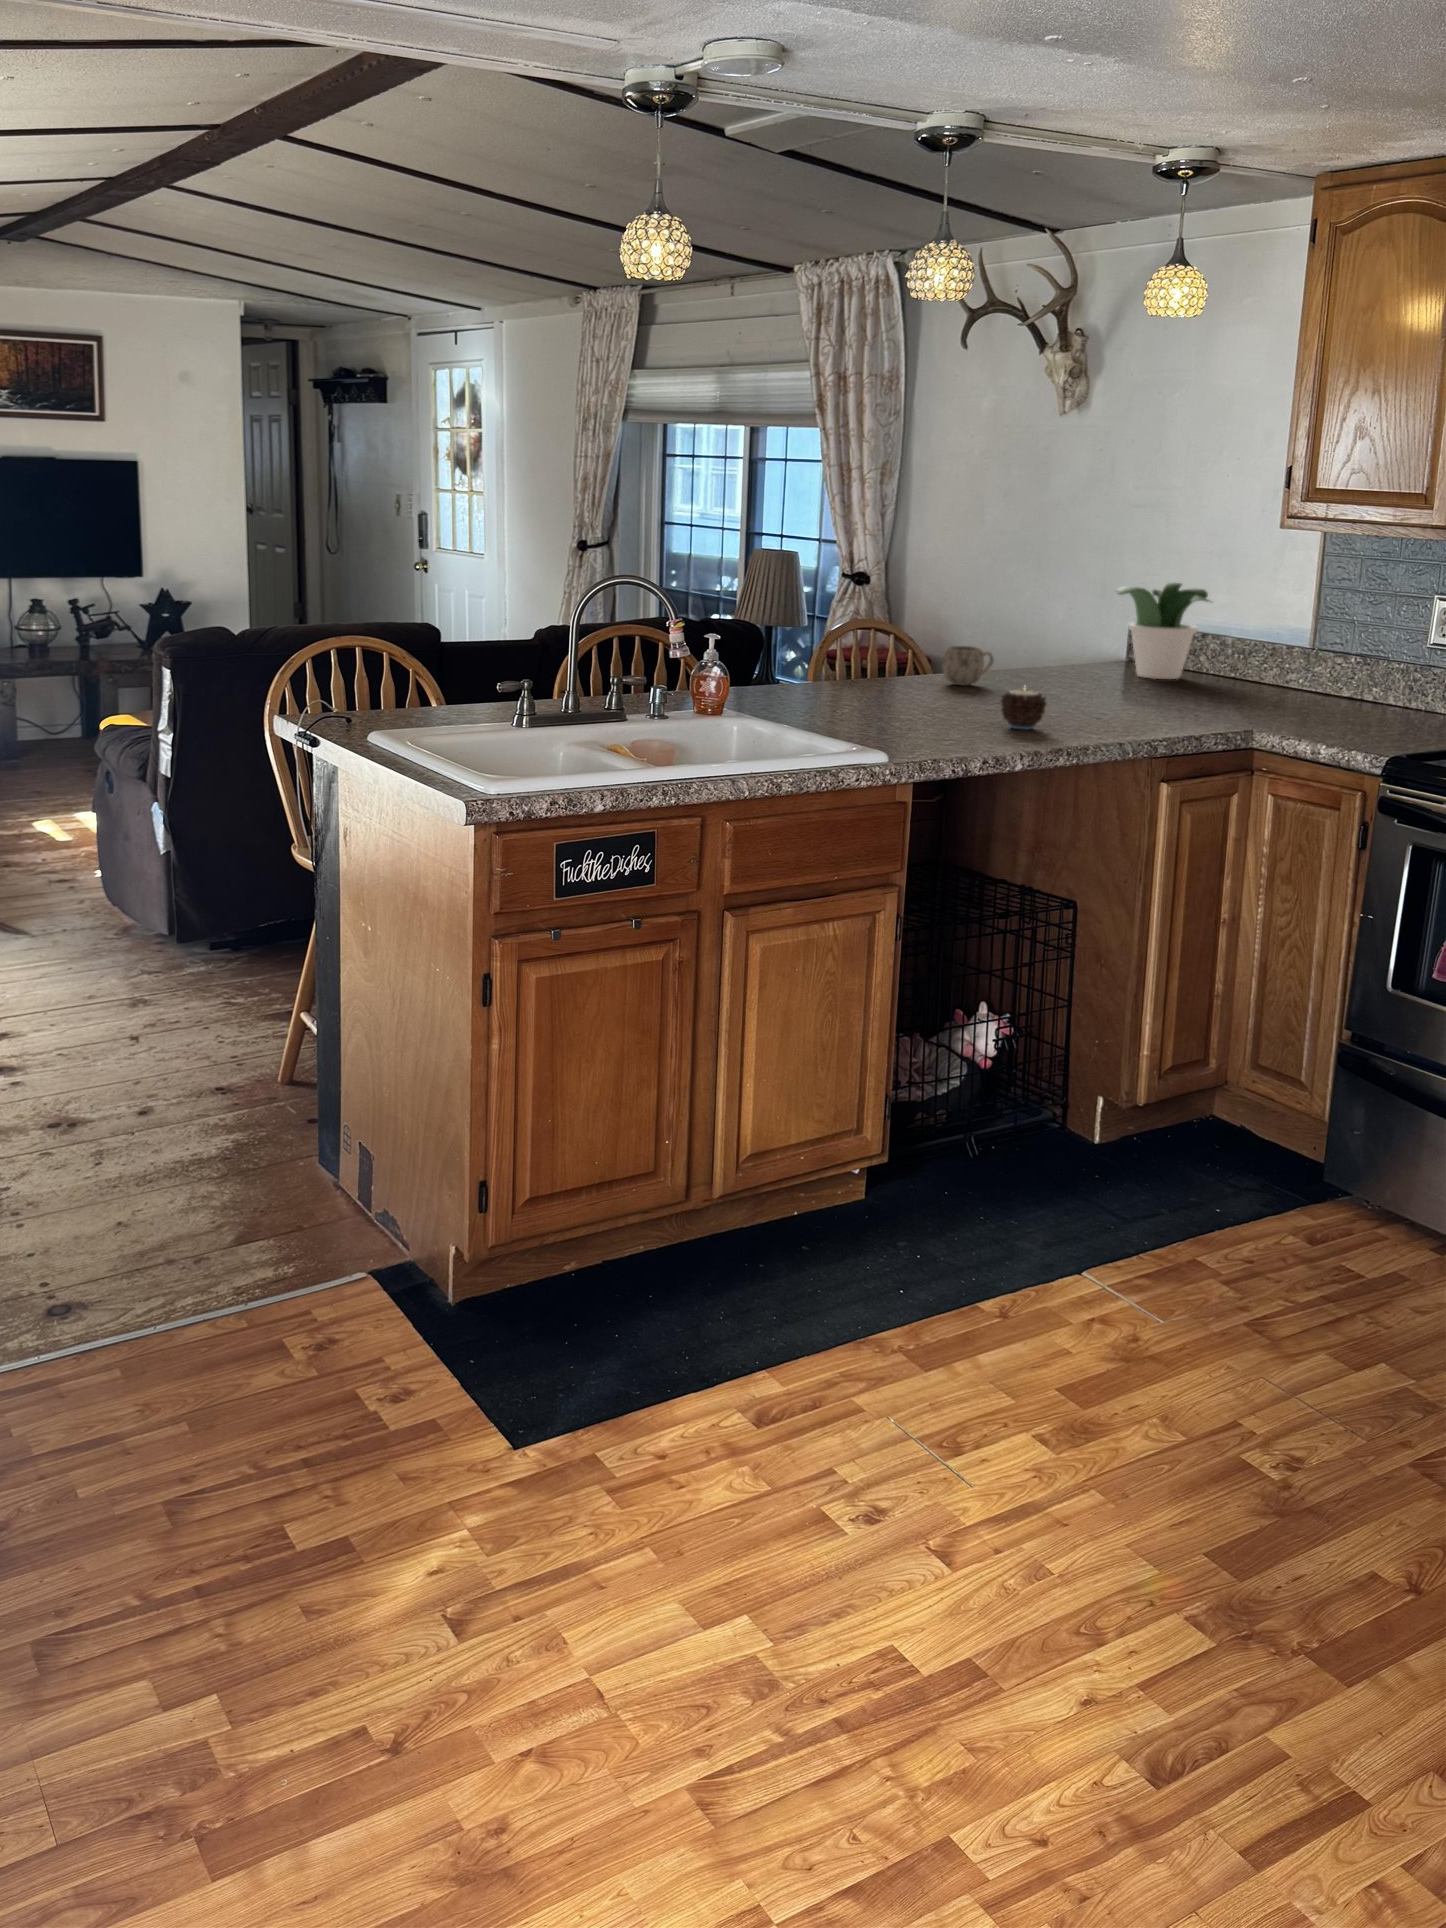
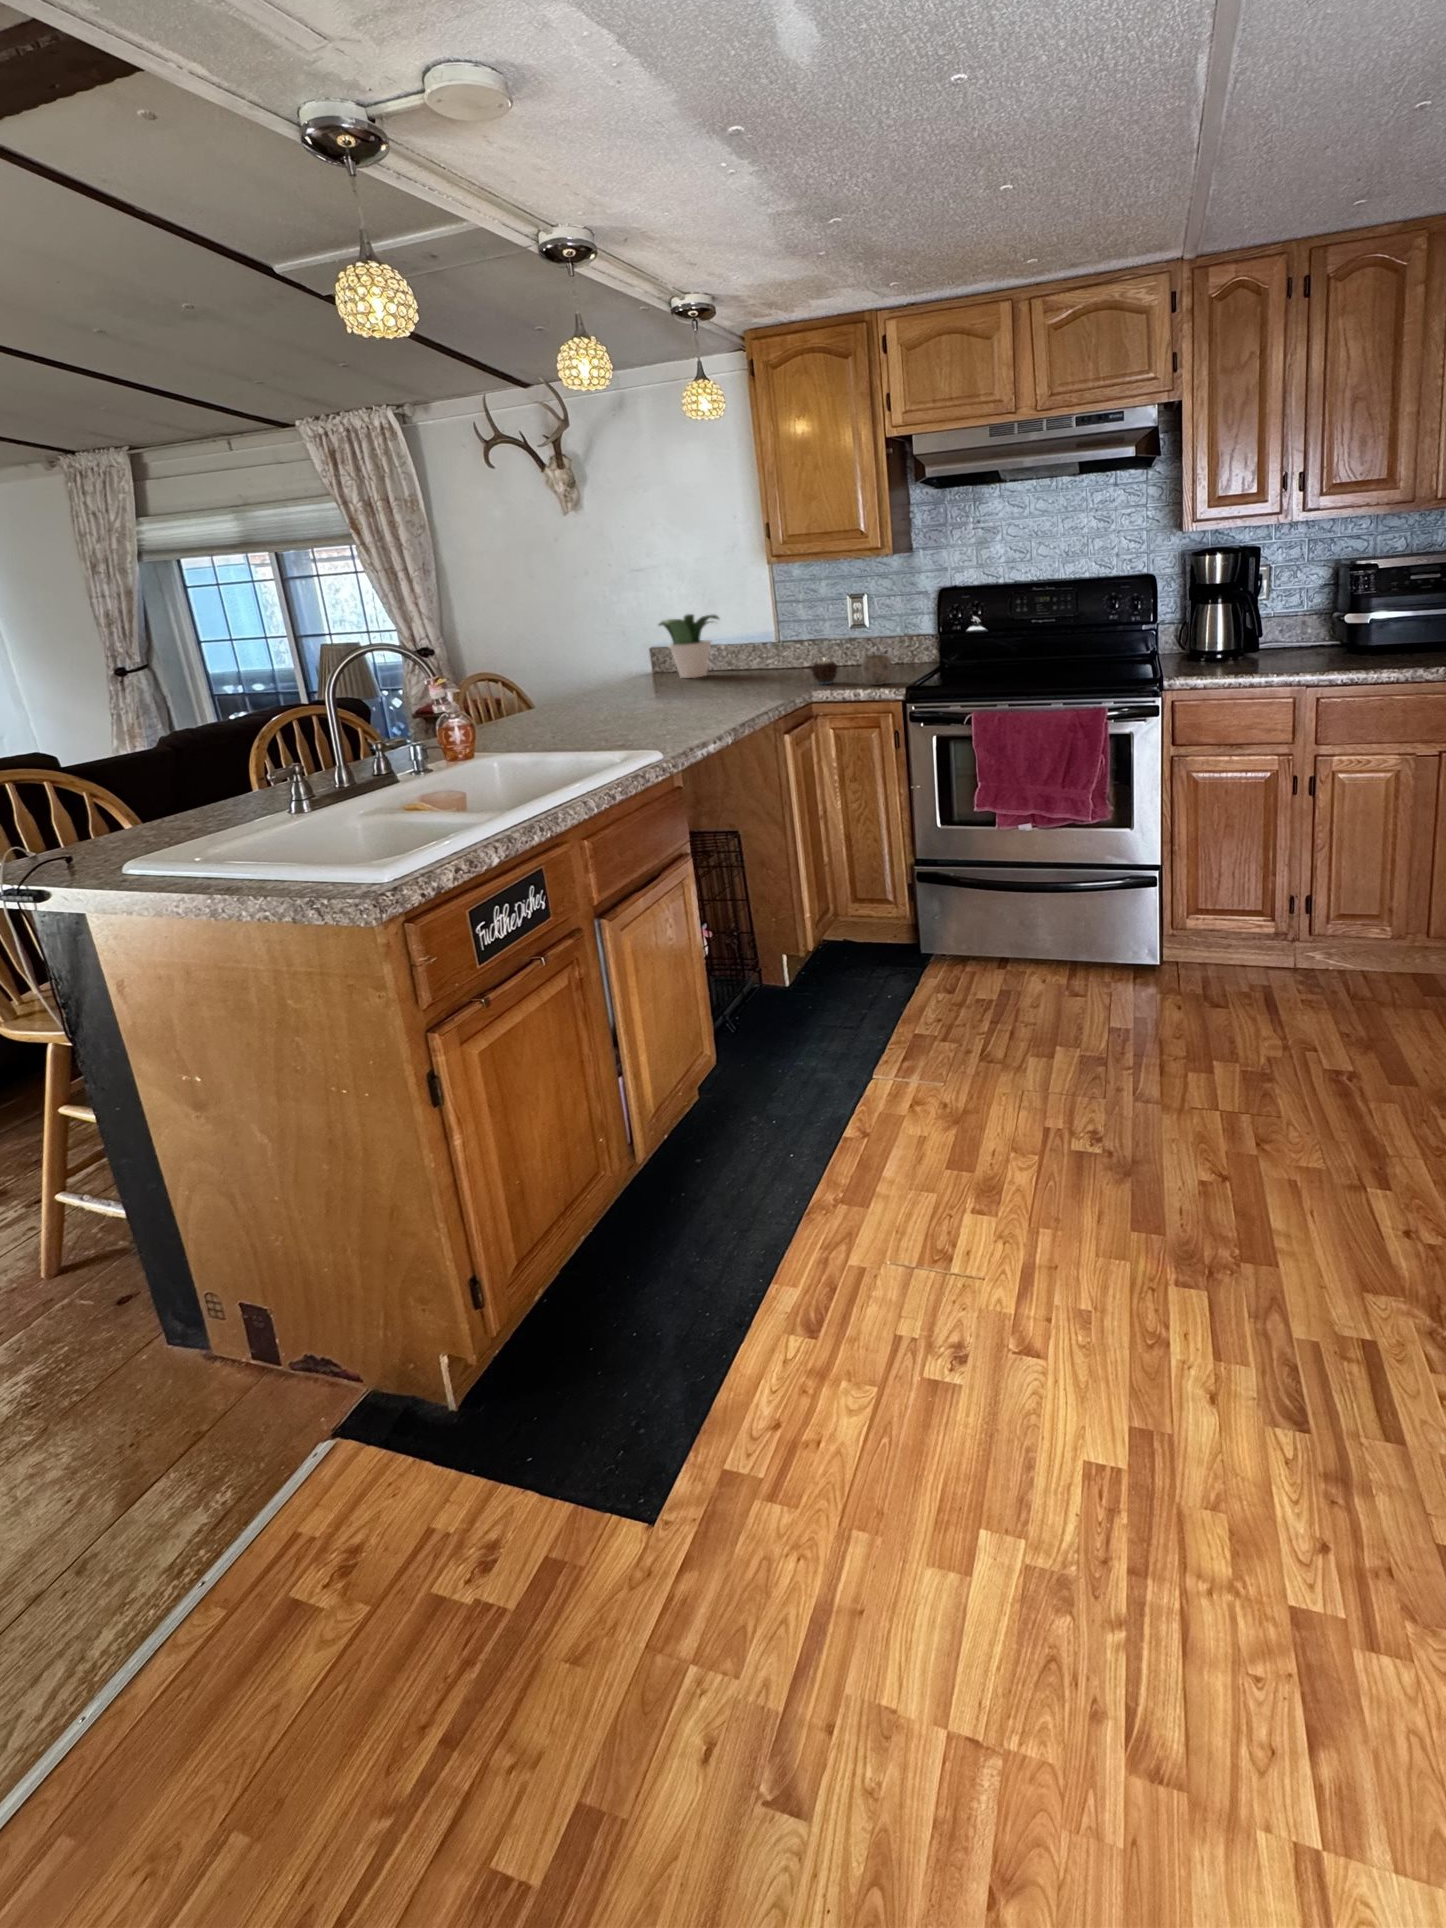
mug: present [943,646,994,686] -> present [862,655,892,685]
candle: present [1001,690,1046,729] -> present [811,661,838,684]

